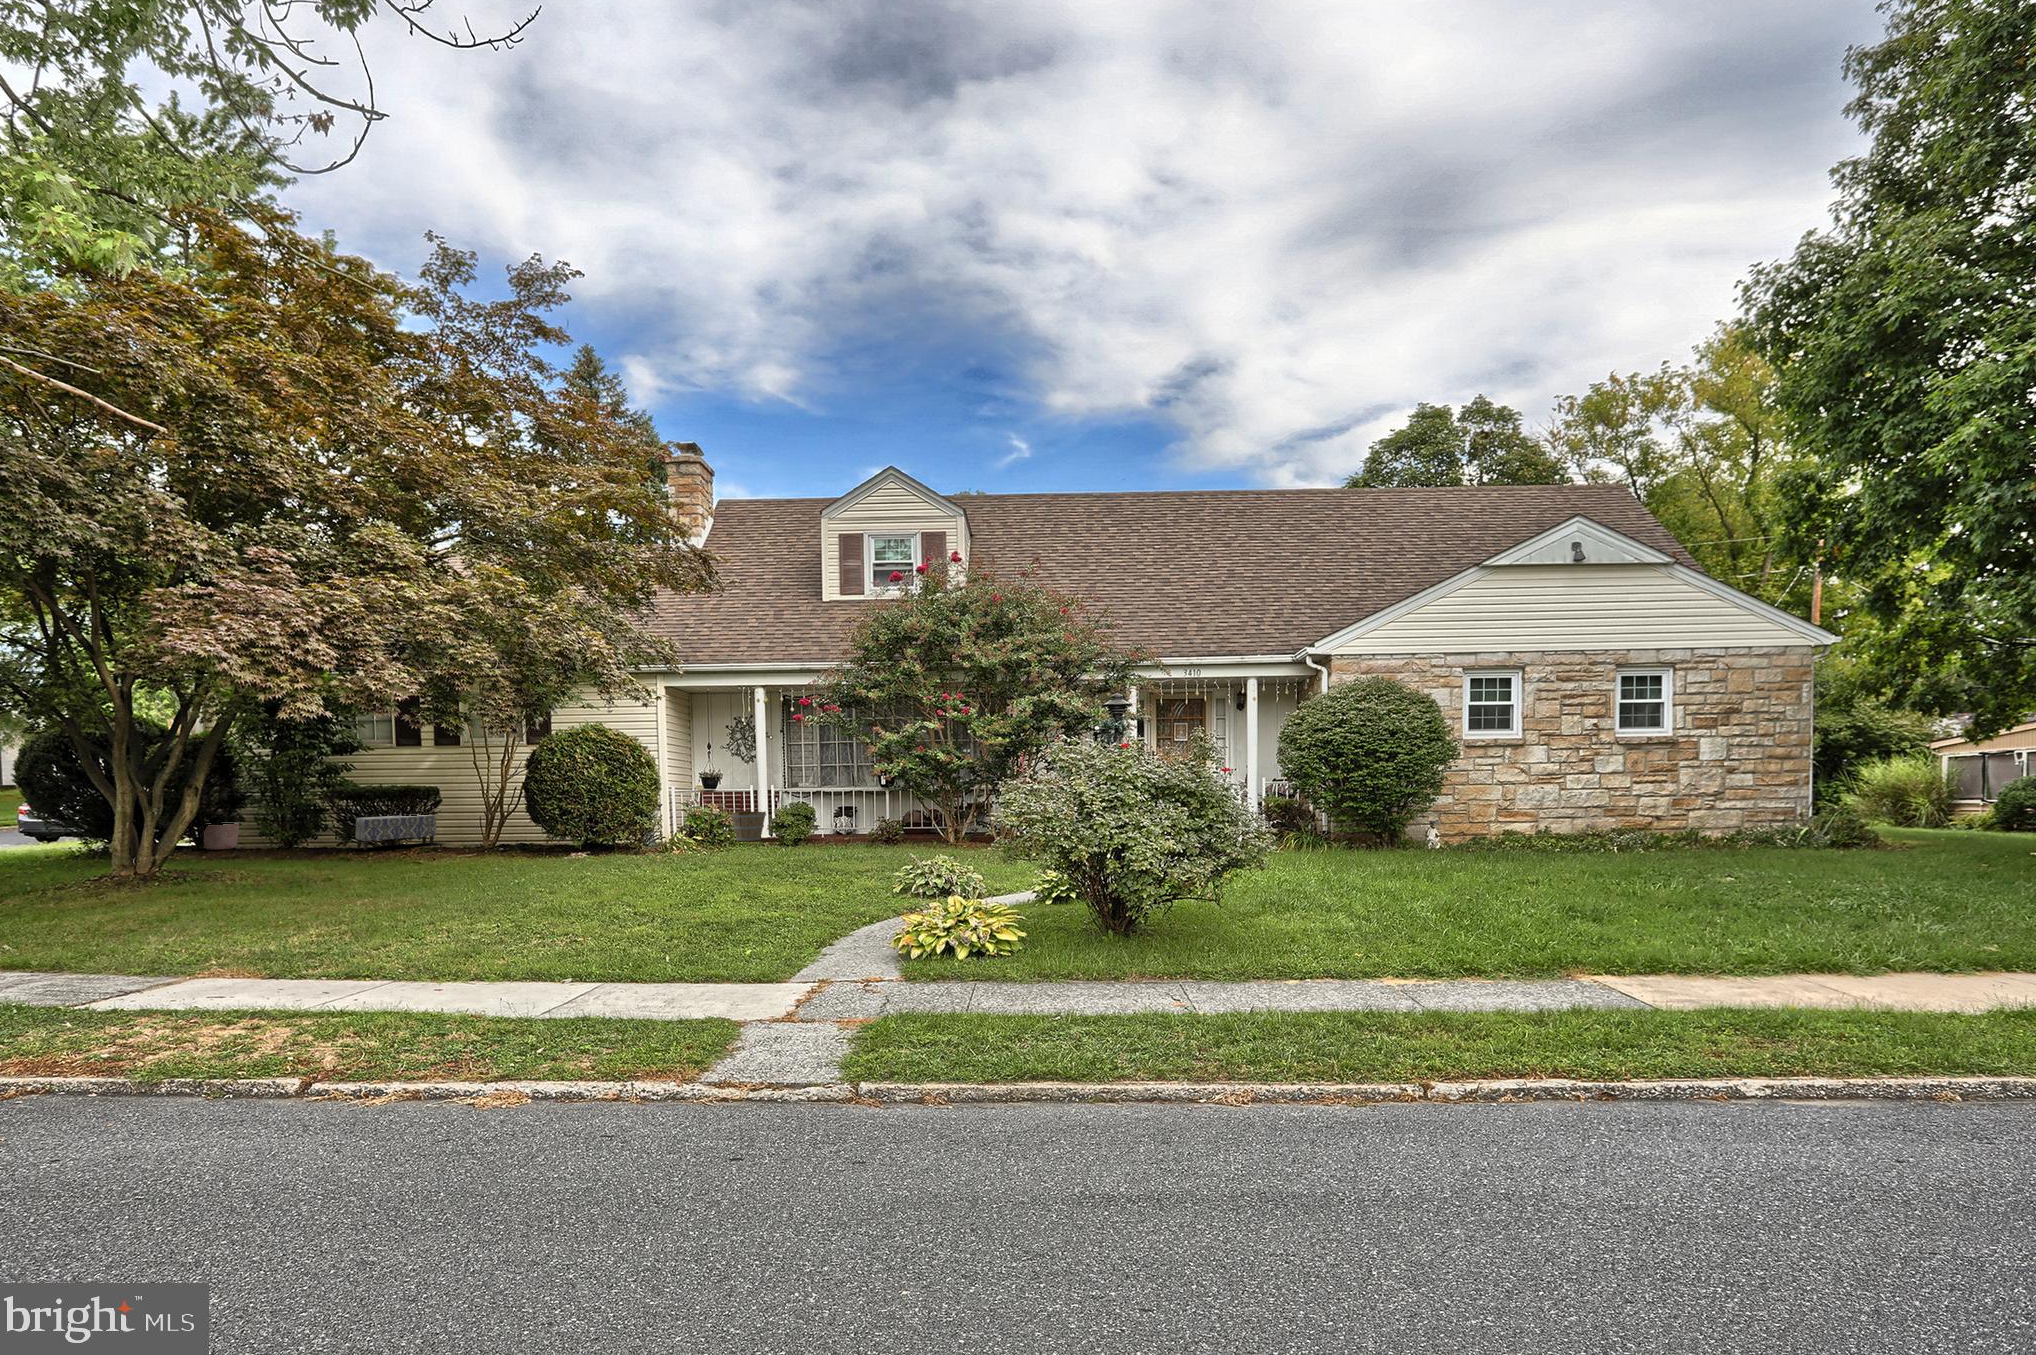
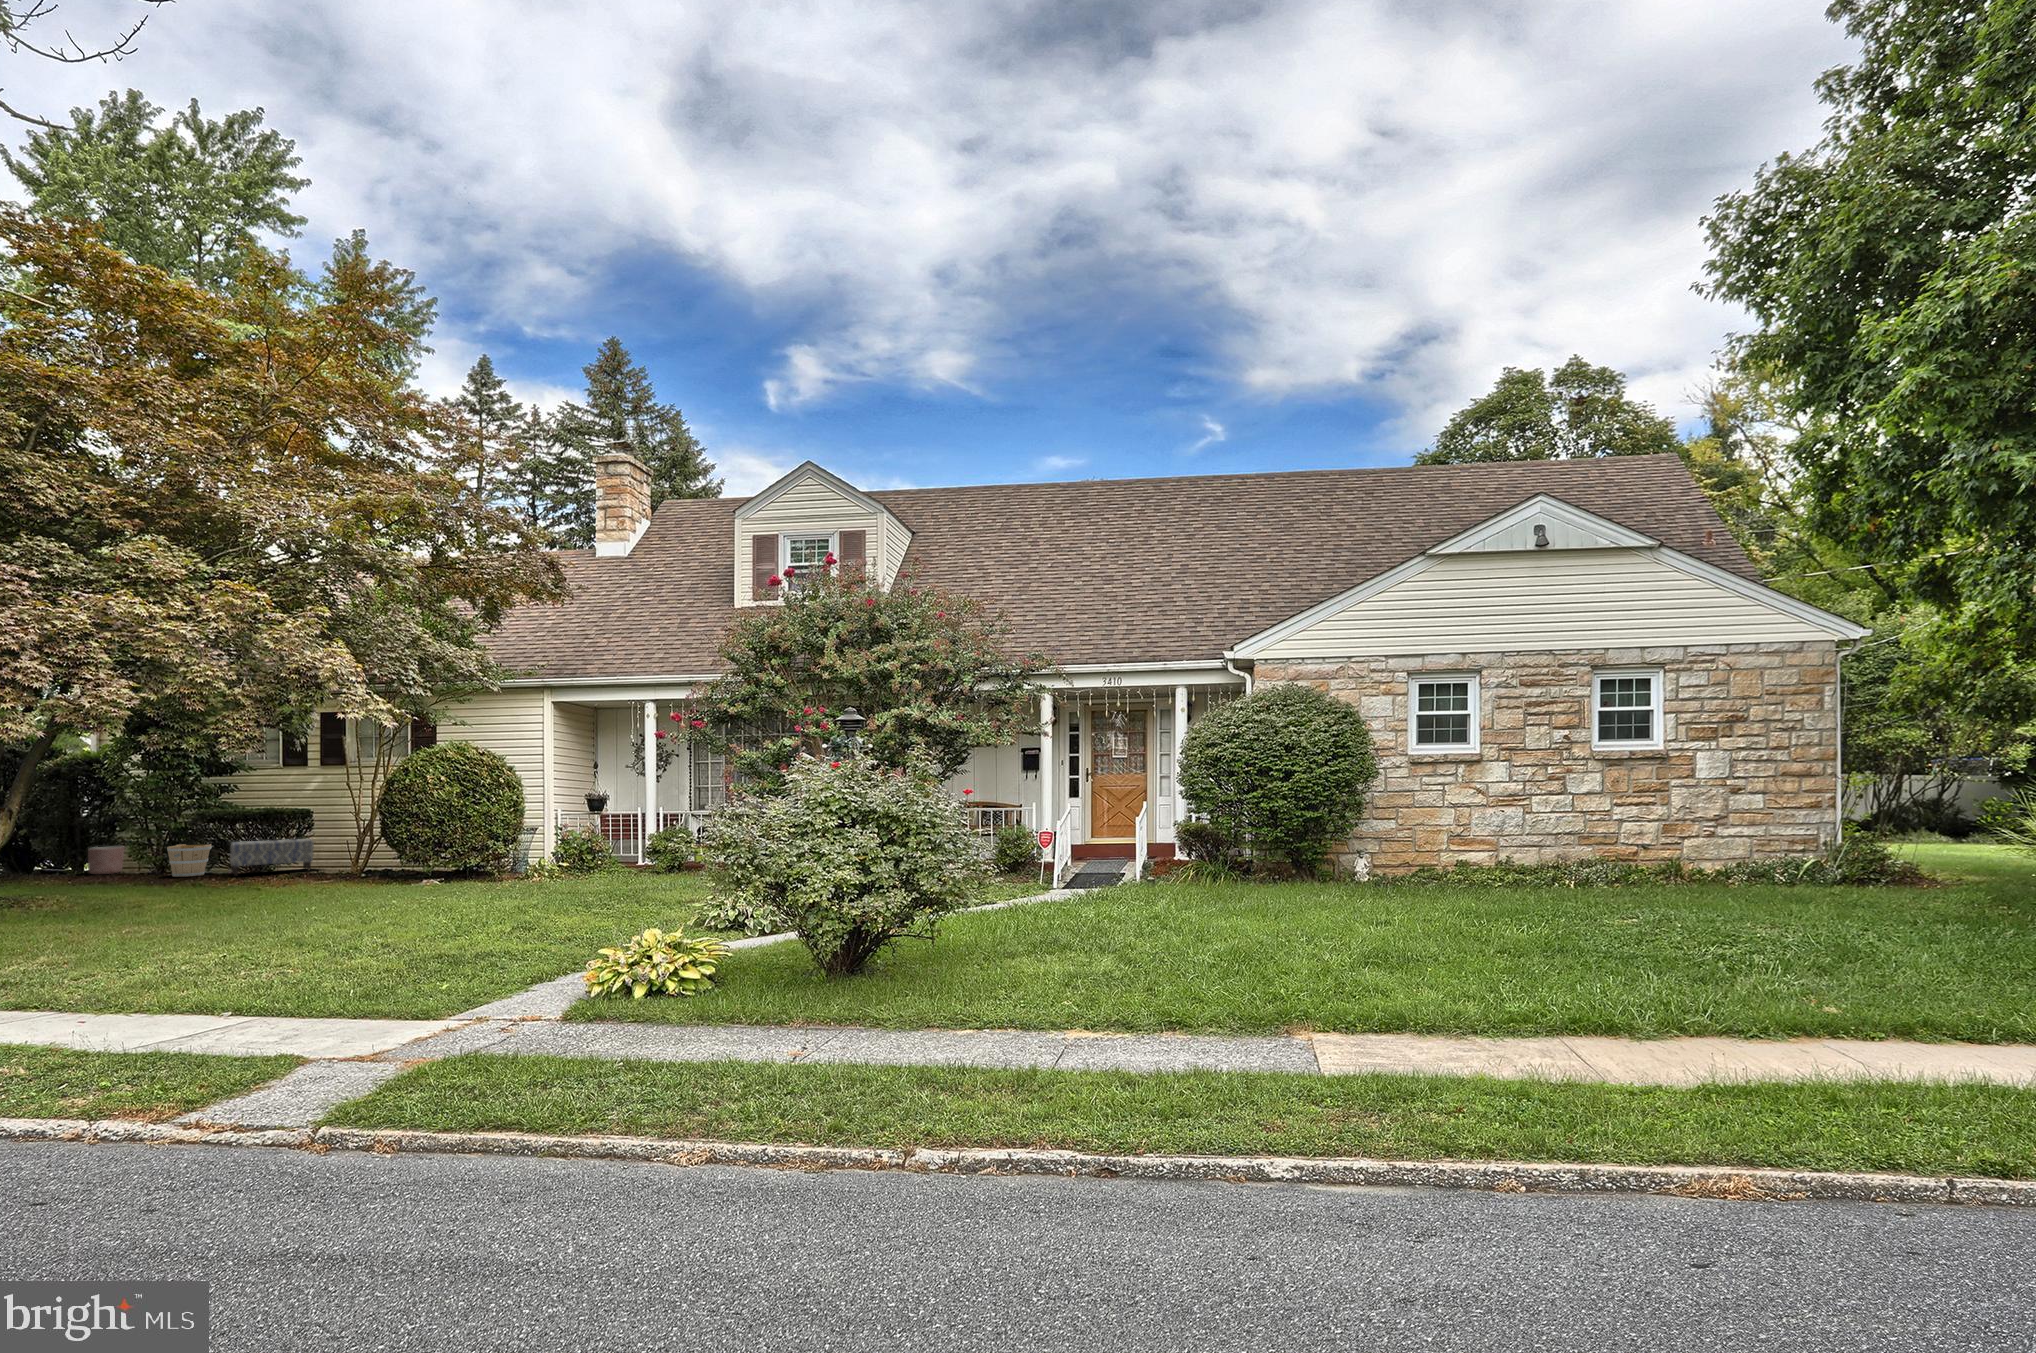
wooden bucket: present [732,811,766,841] -> present [167,844,212,877]

